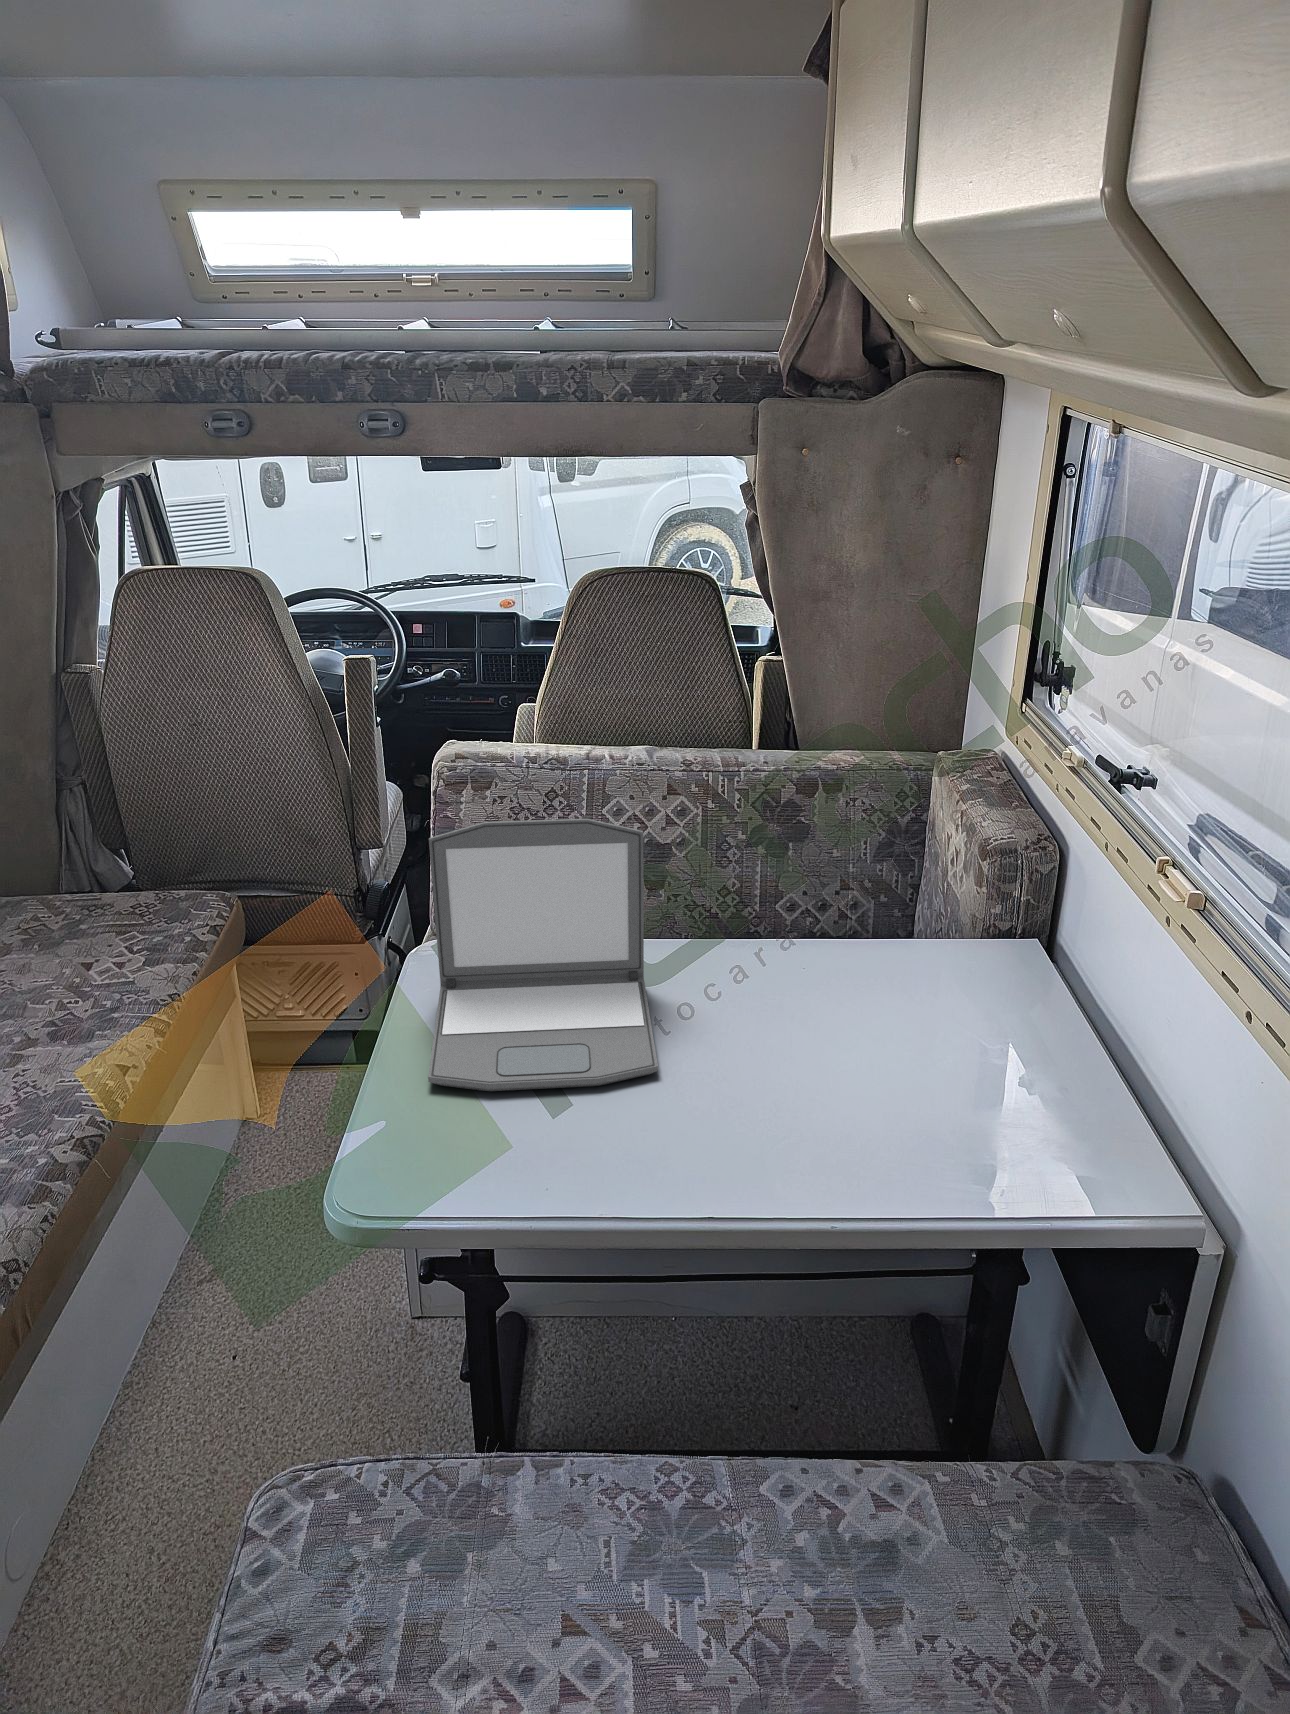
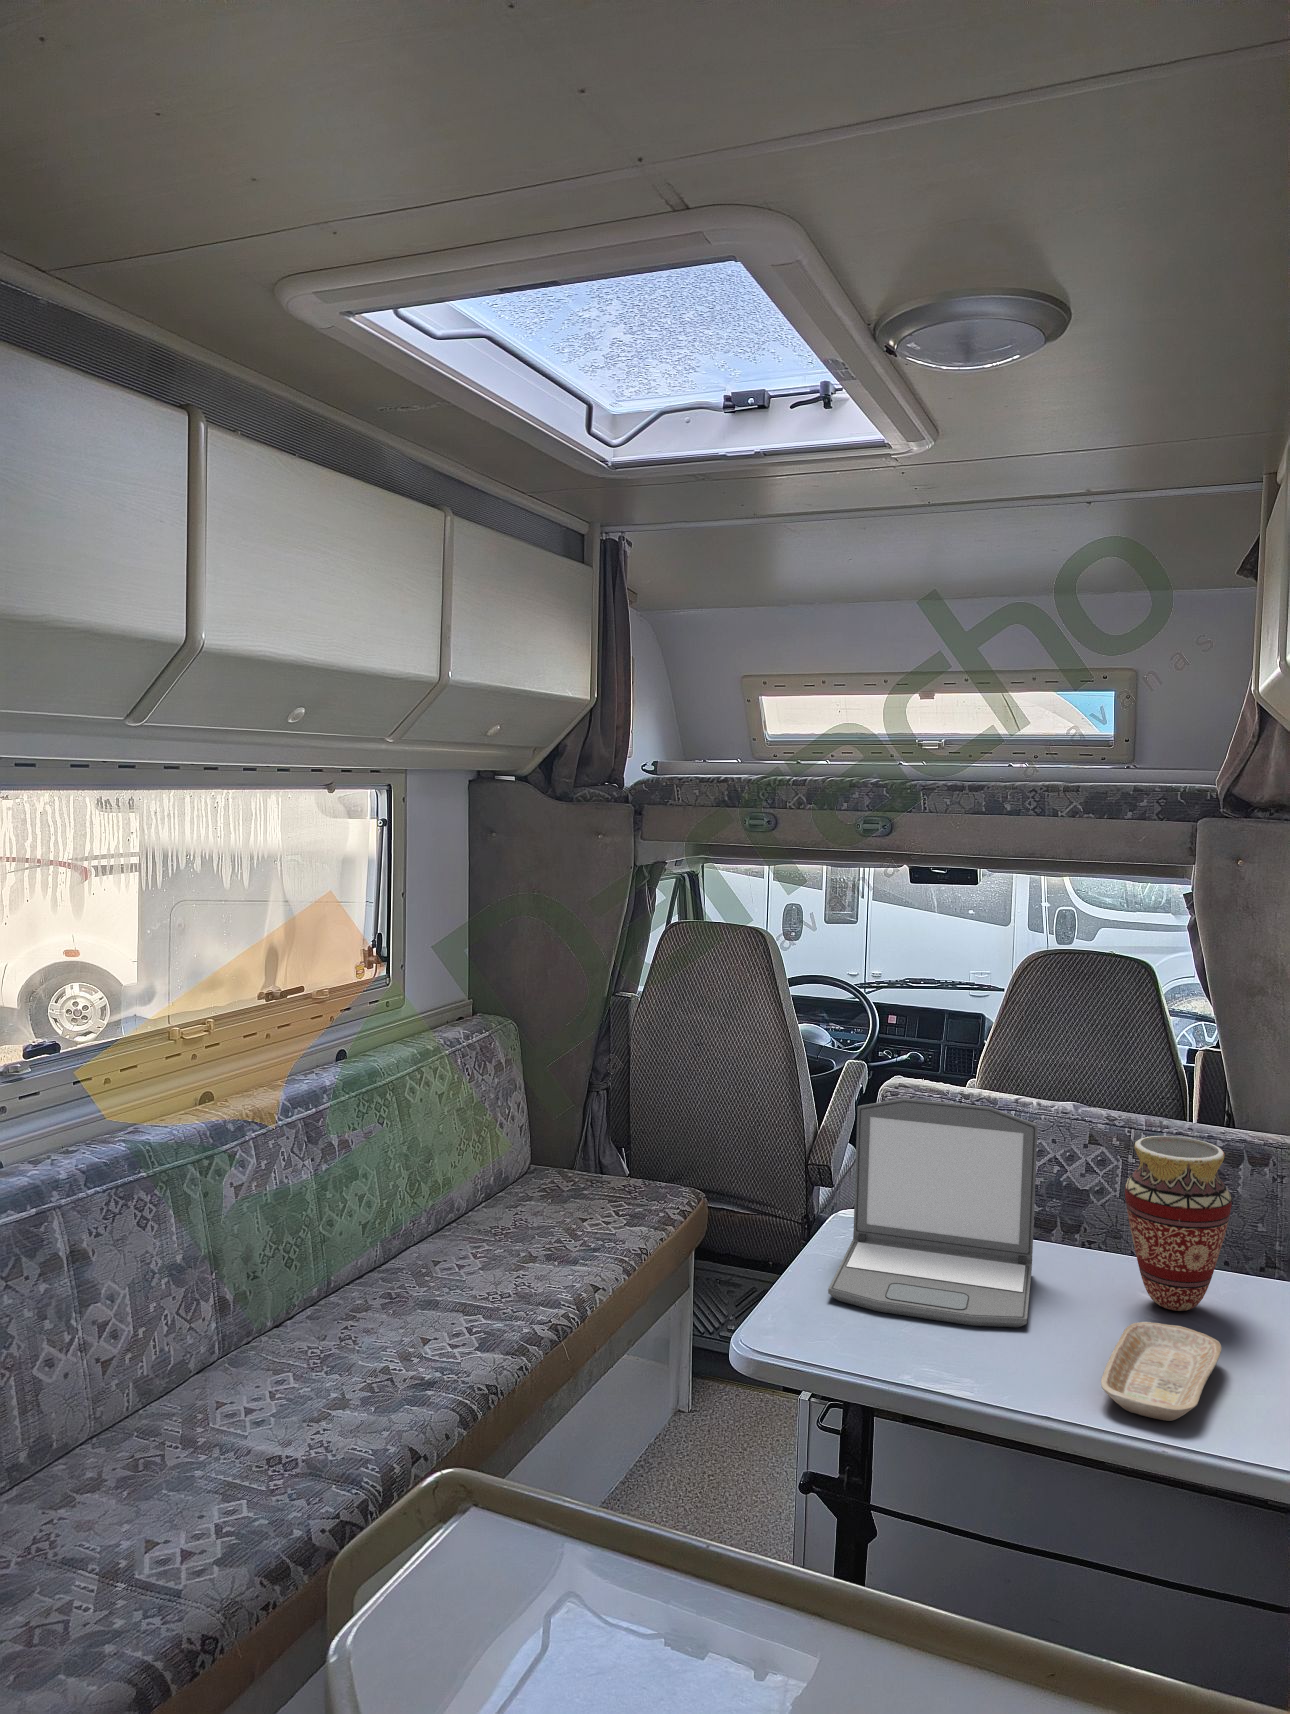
vase: none [743,823,853,1006] -> present [1125,1136,1231,1311]
tray: none [760,1042,864,1181] -> present [1101,1322,1222,1421]

